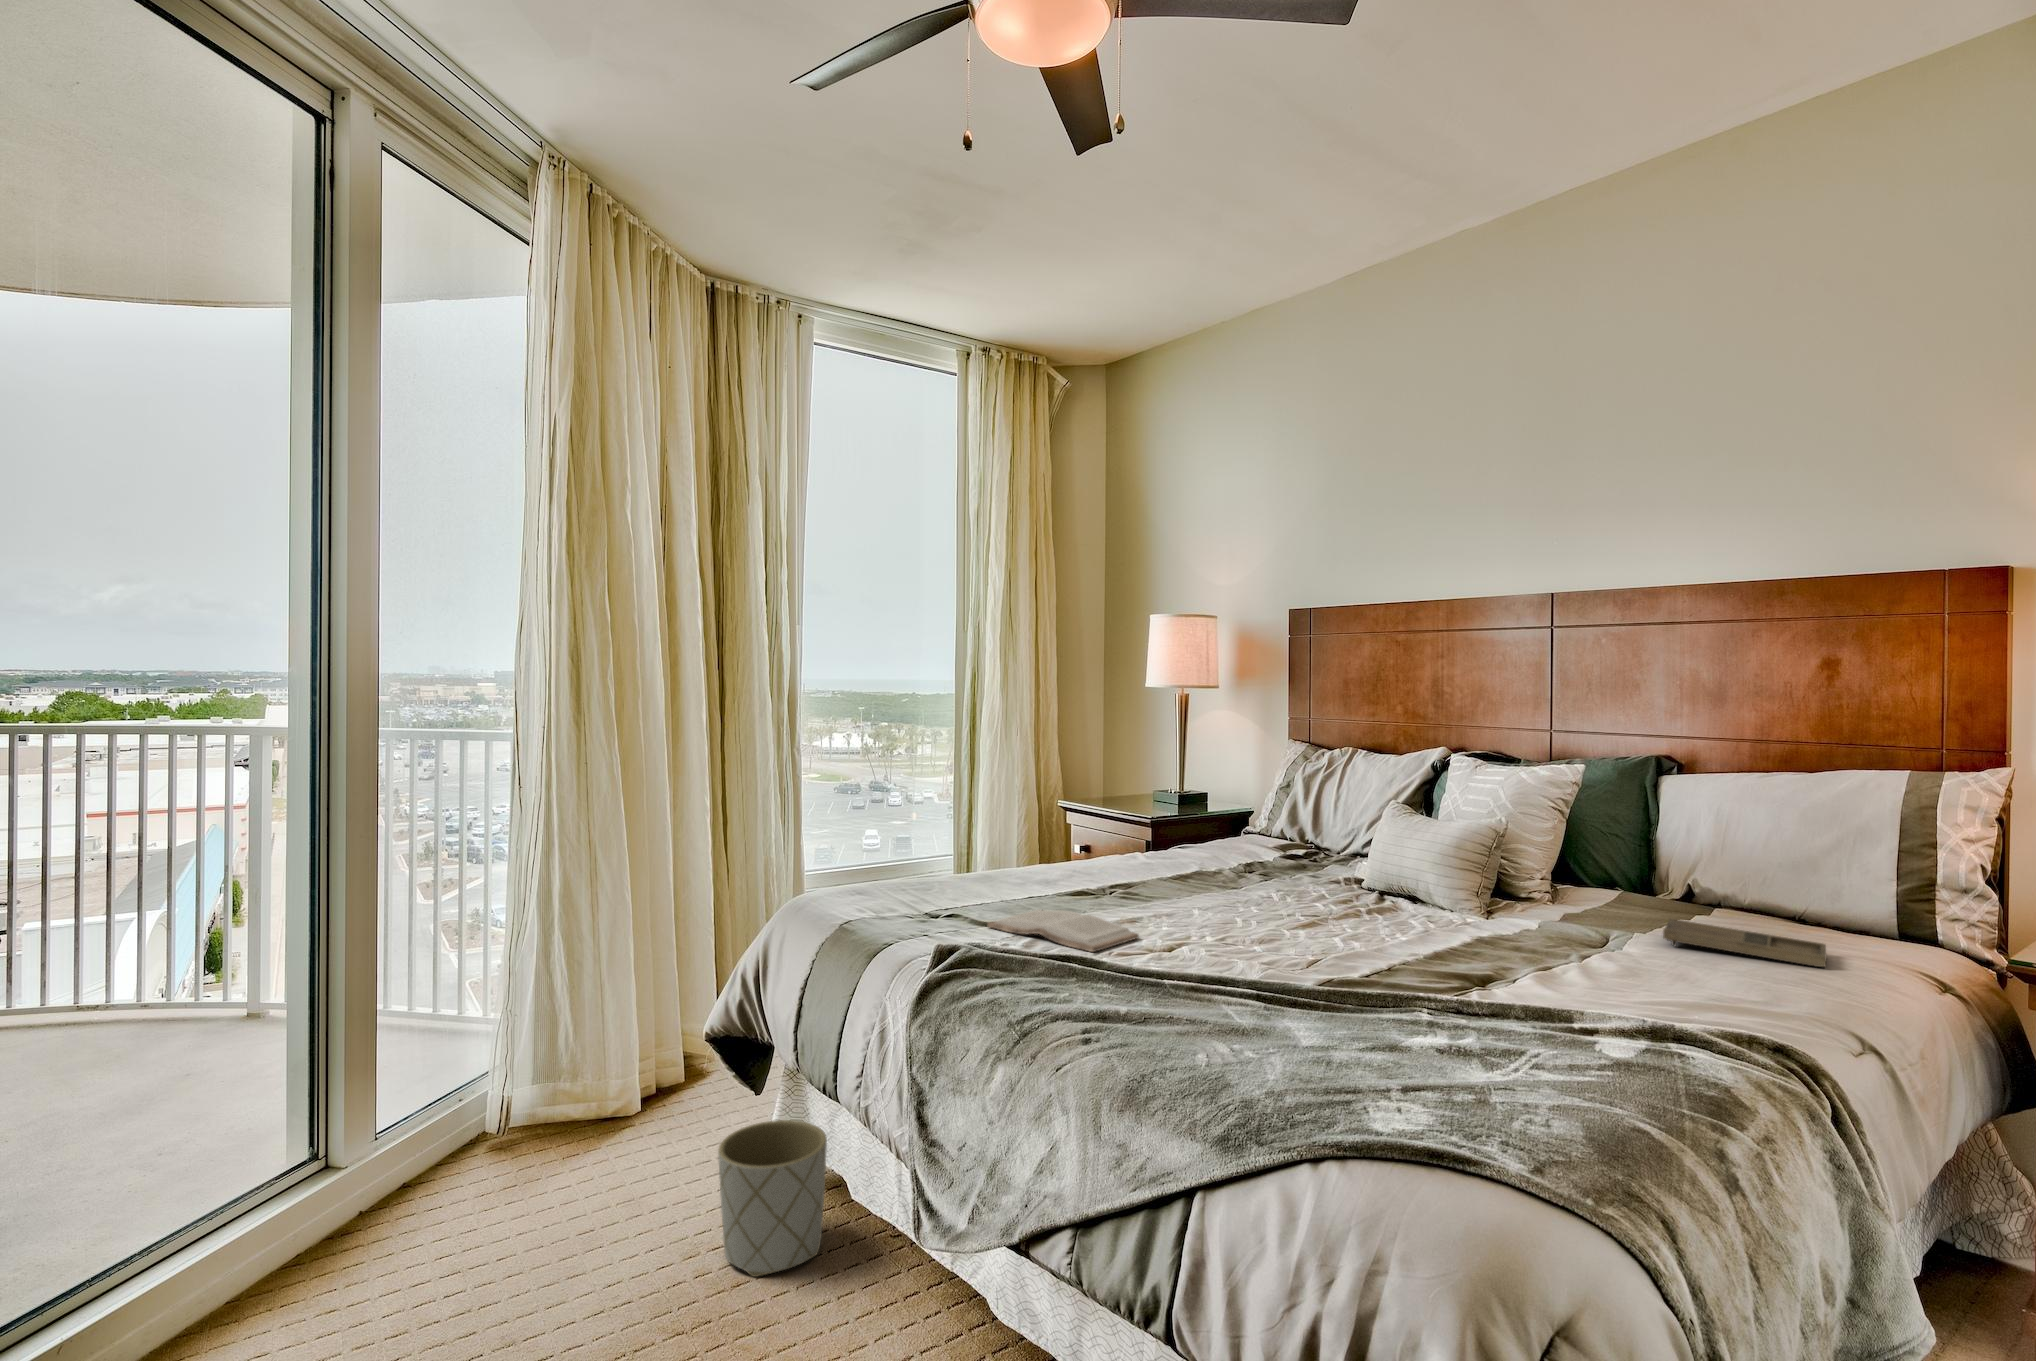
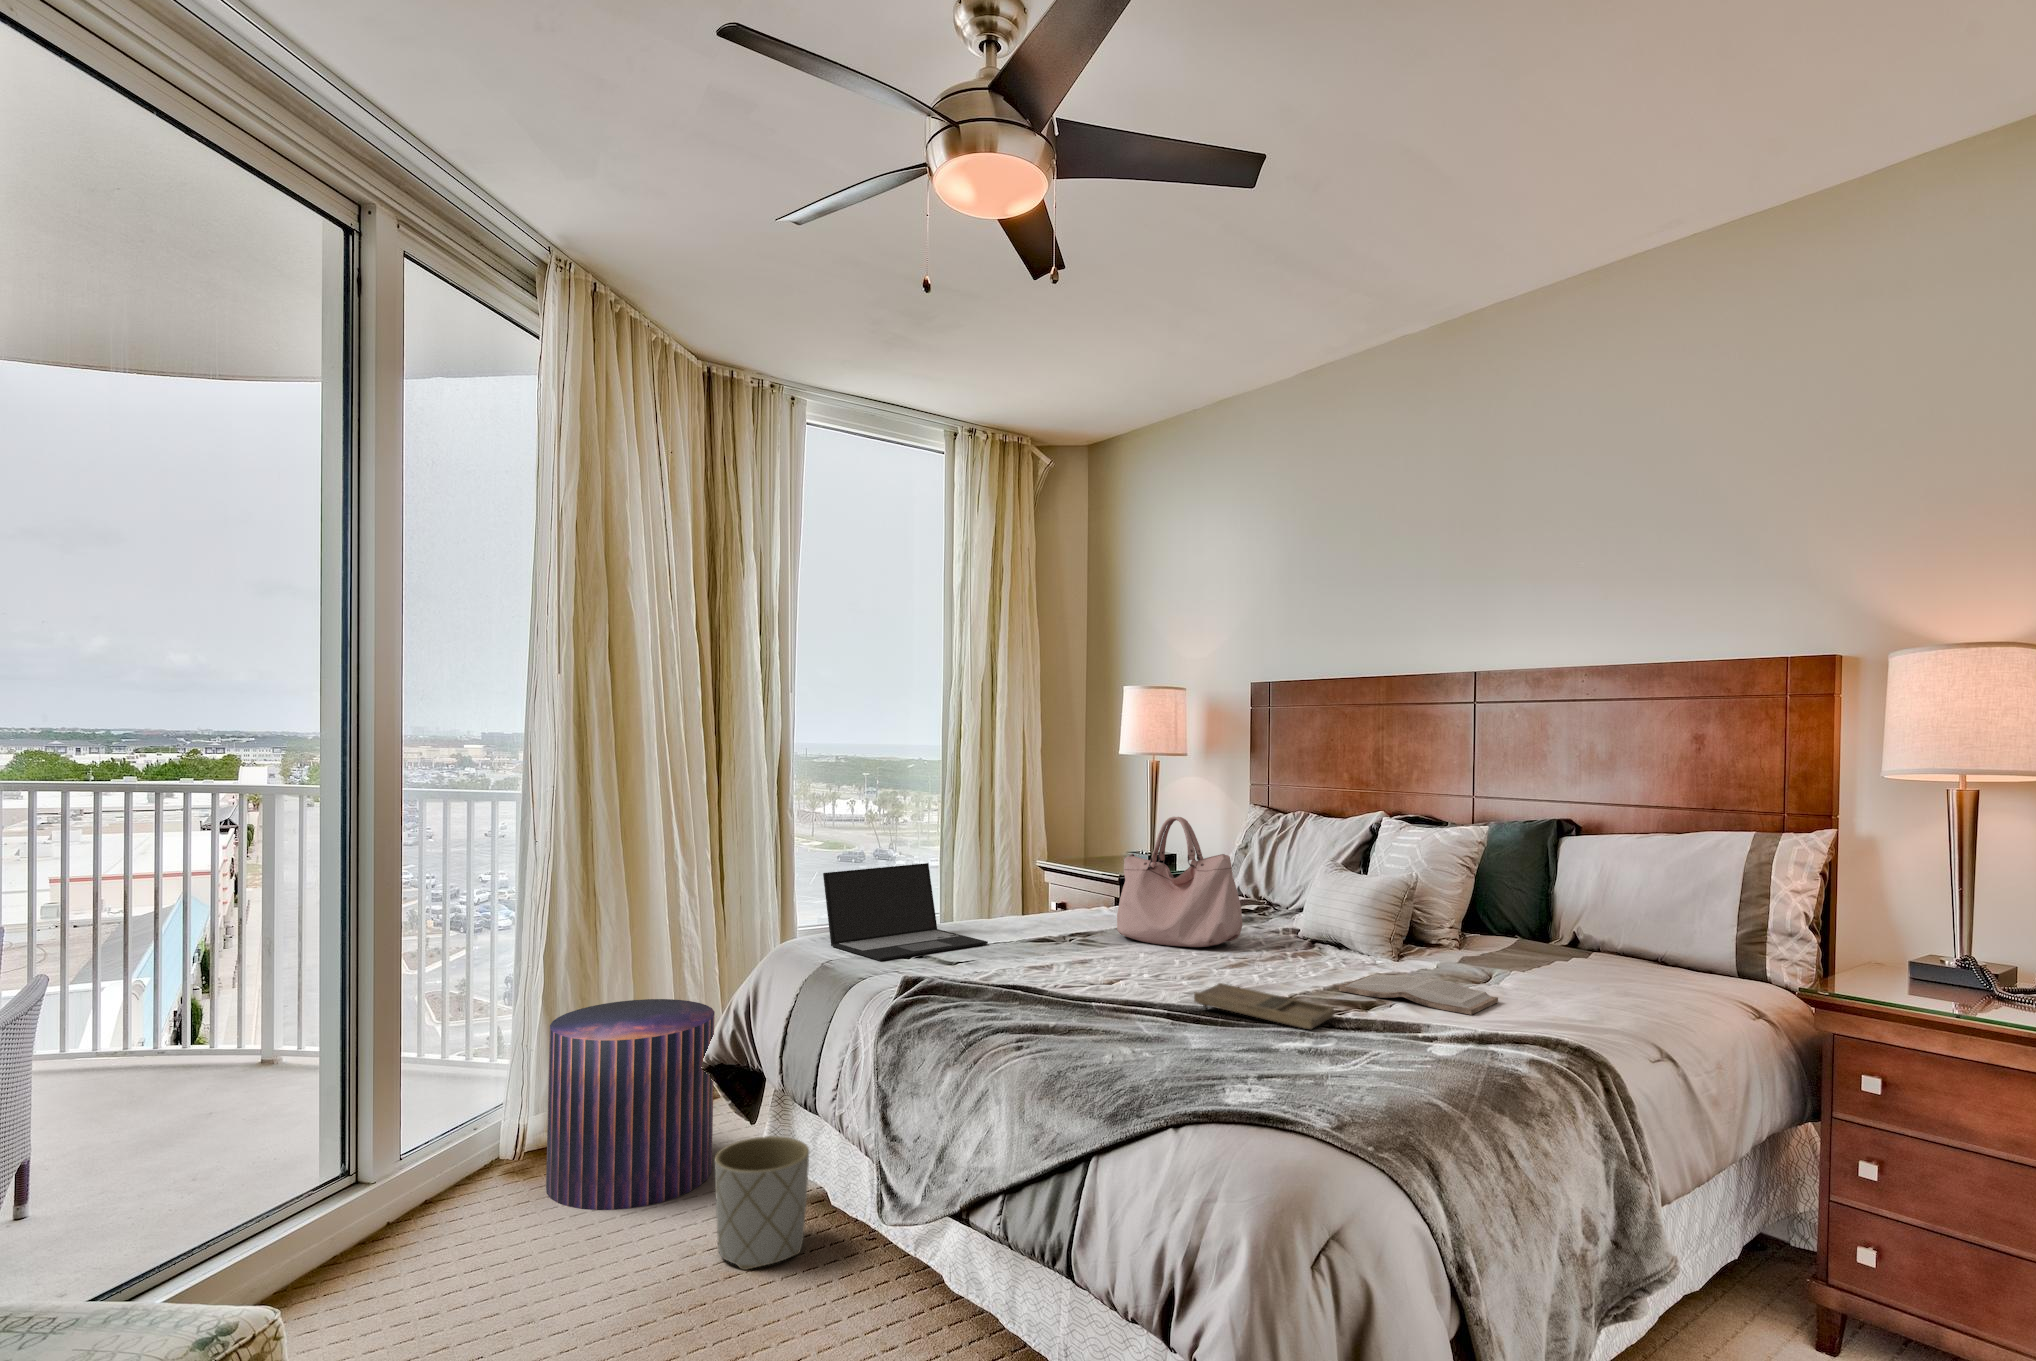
handbag: none [1166,756,1313,903] -> present [1117,817,1242,947]
laptop: none [837,810,1024,923] -> present [823,863,988,961]
book: present [988,910,1139,952] -> present [1339,974,1498,1015]
tray: present [1663,919,1827,967] -> present [1194,983,1334,1029]
pouf: none [532,959,718,1200] -> present [546,999,715,1210]

